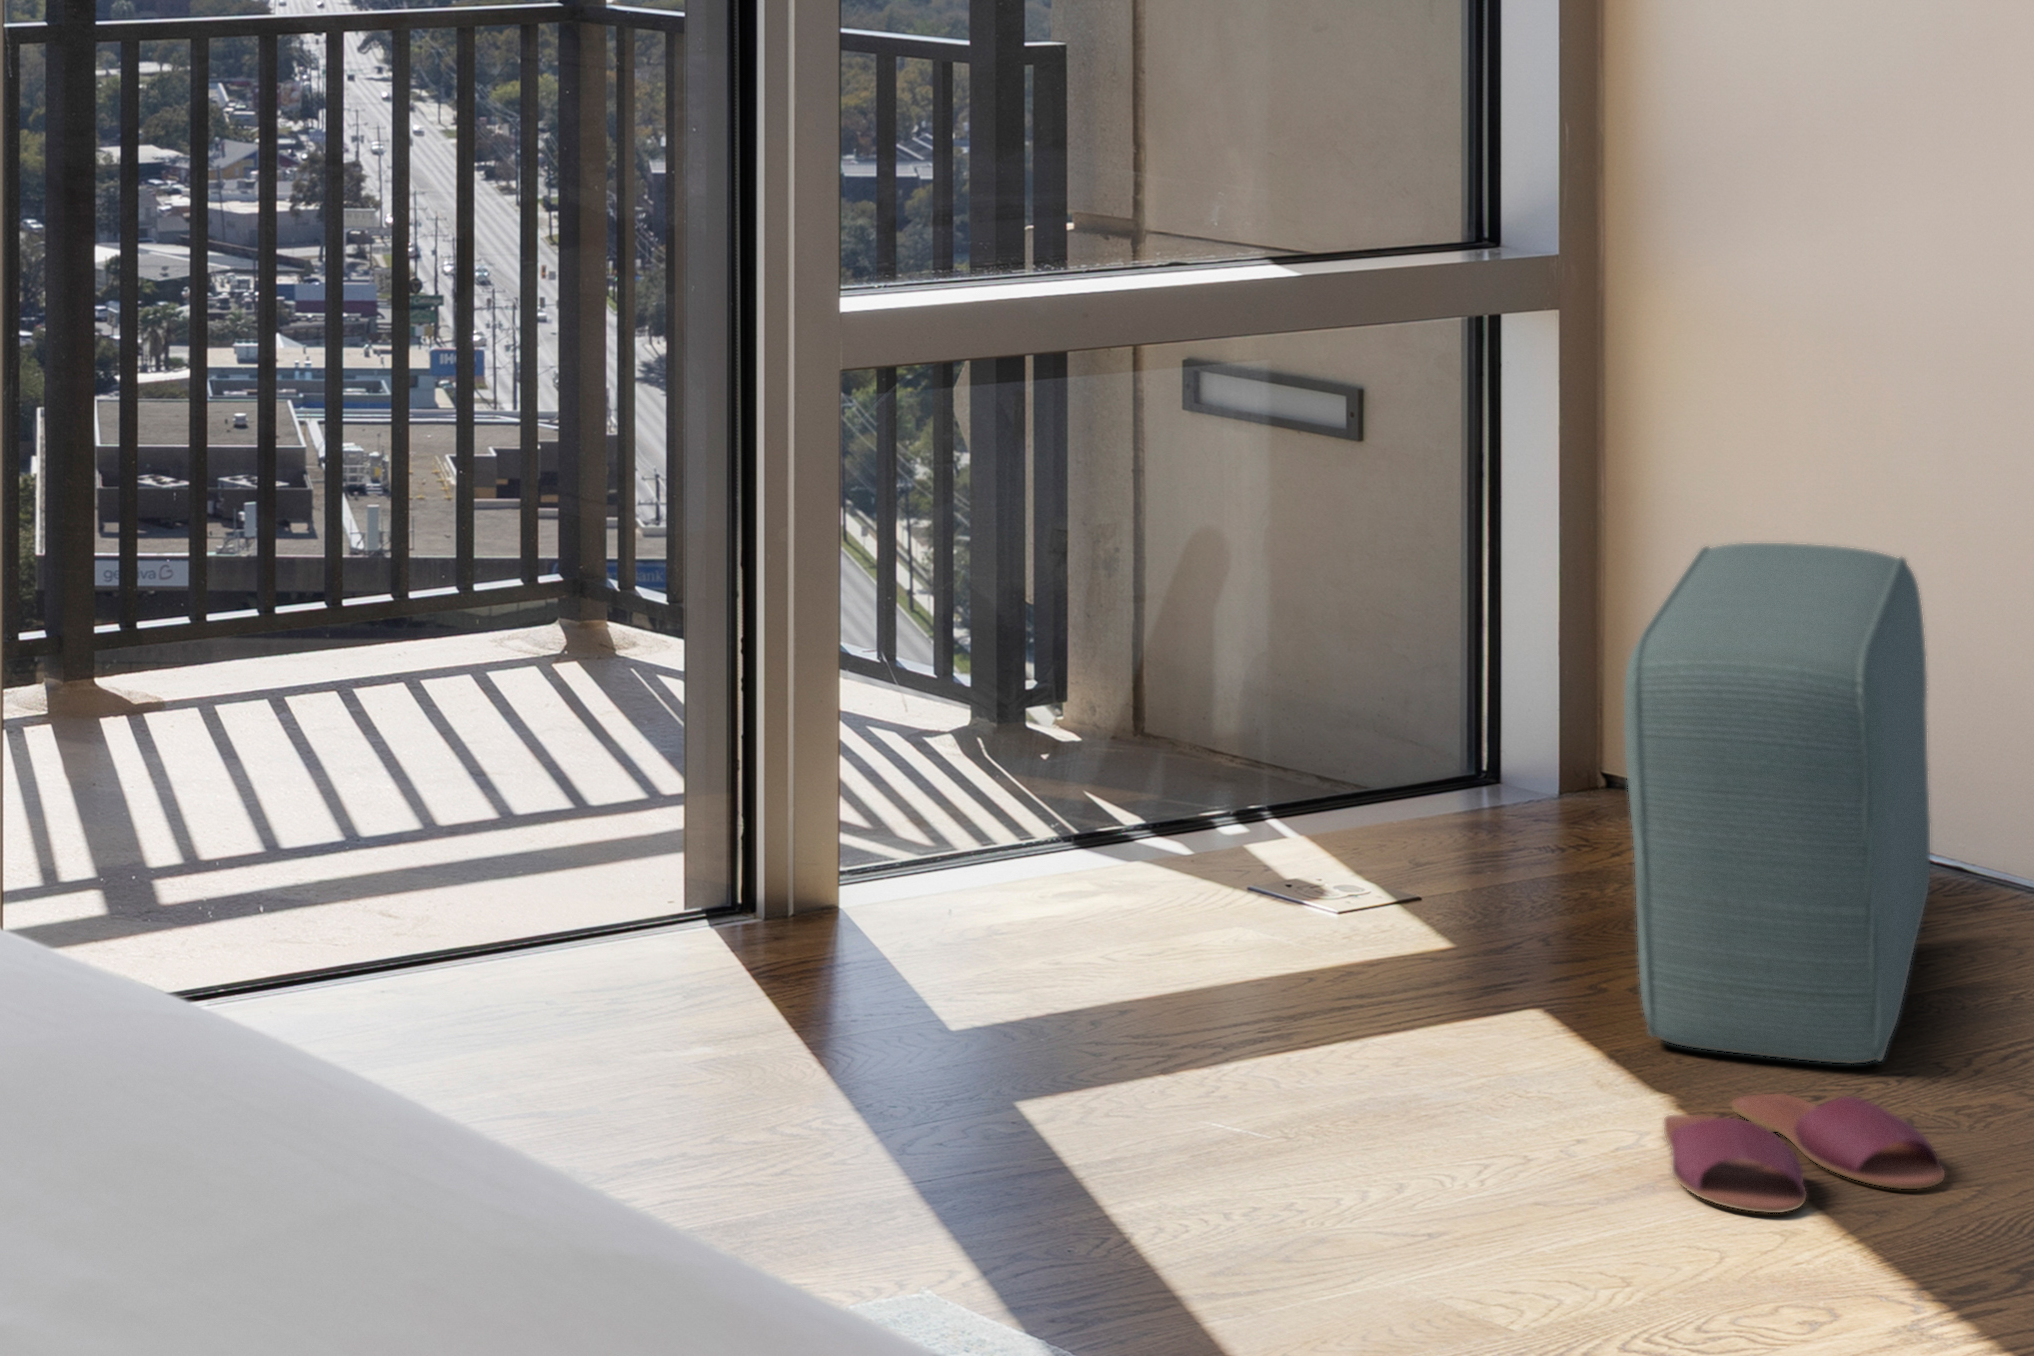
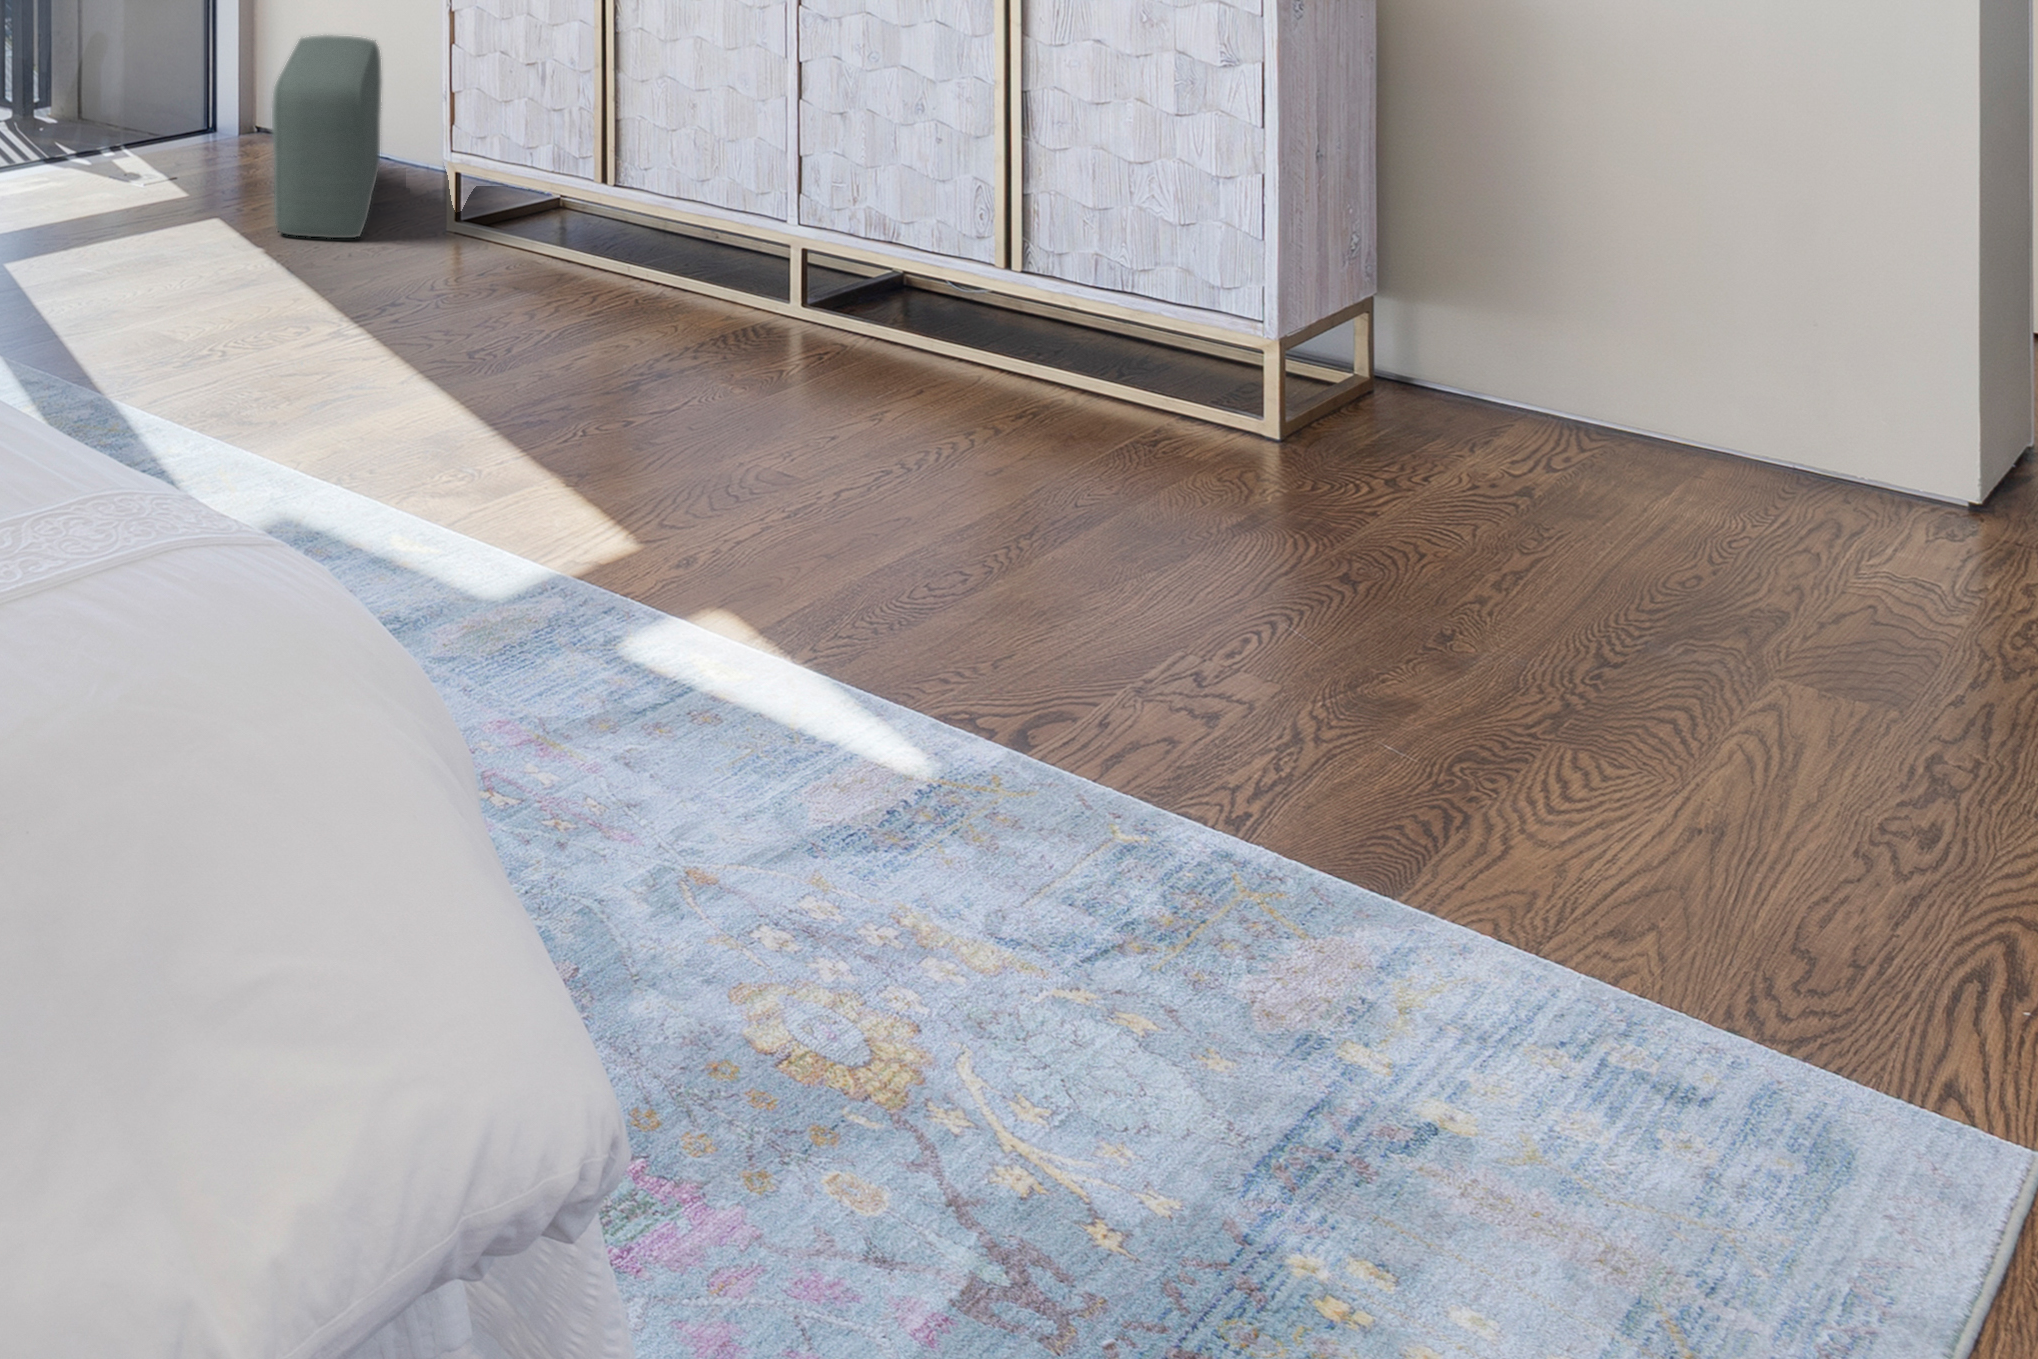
slippers: present [1664,1094,1945,1213] -> none [283,250,381,294]

